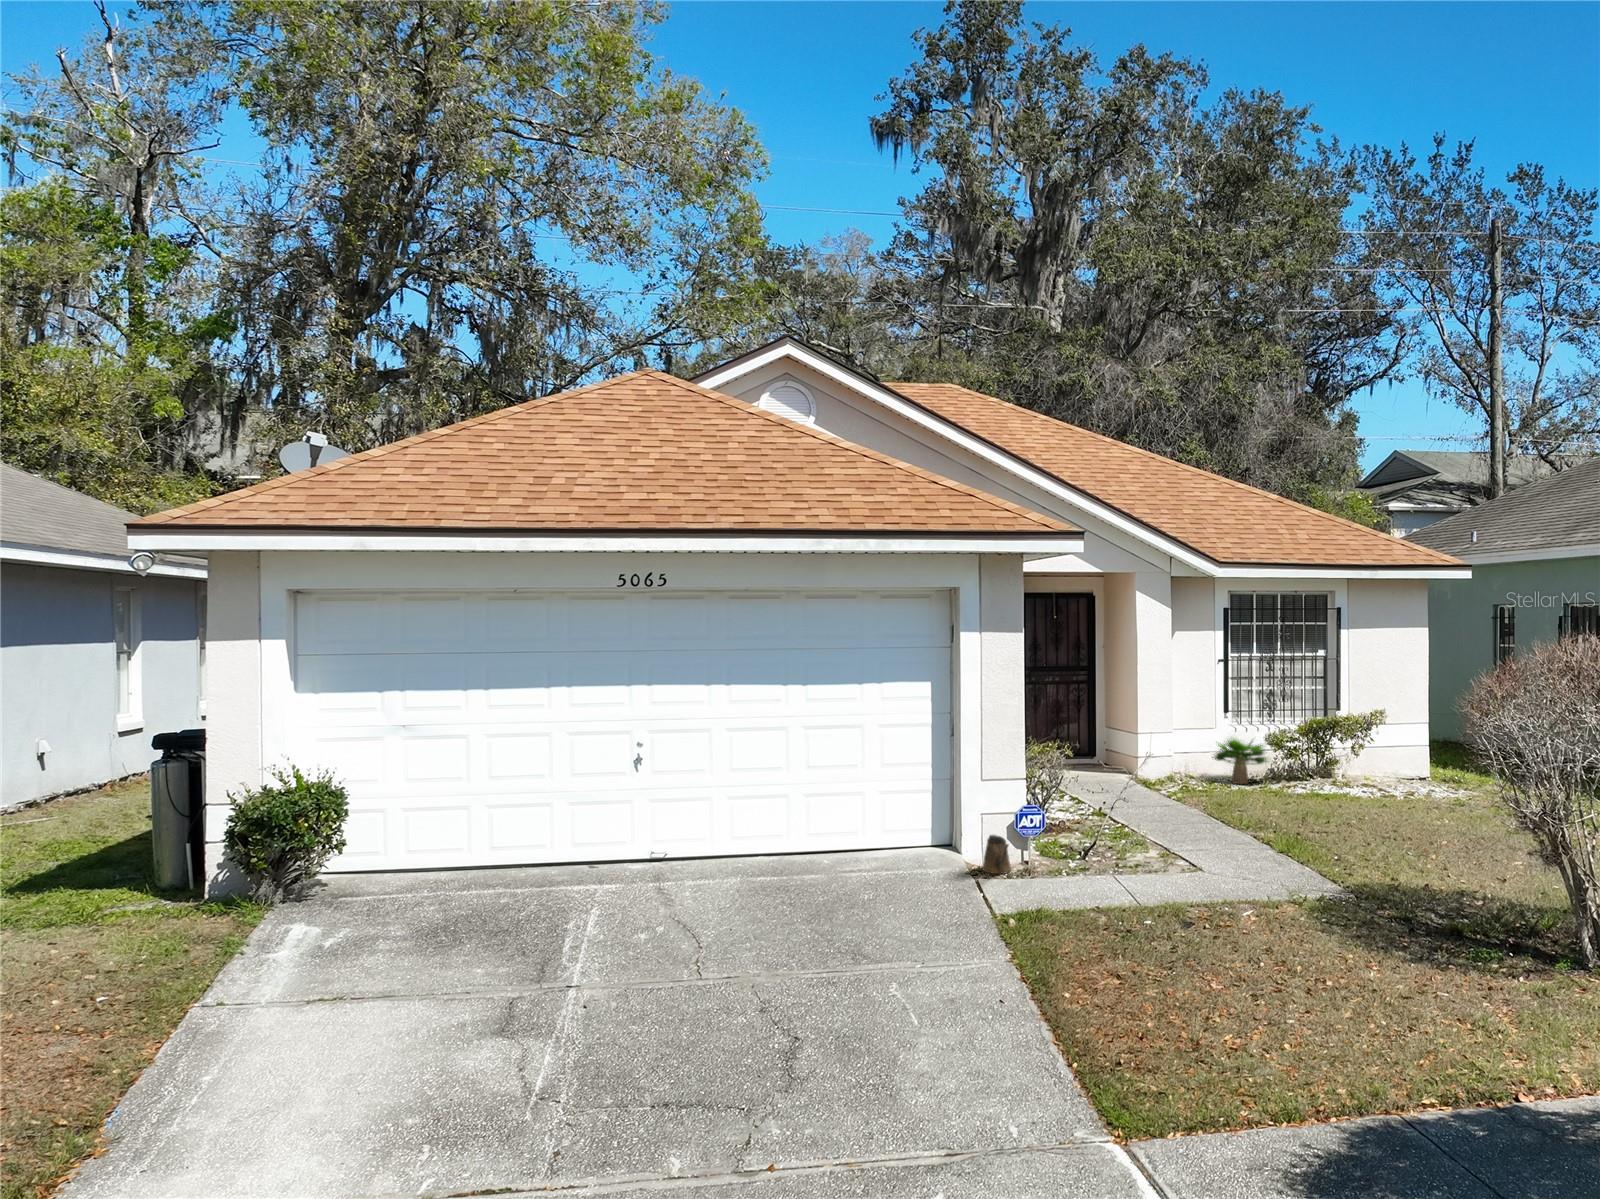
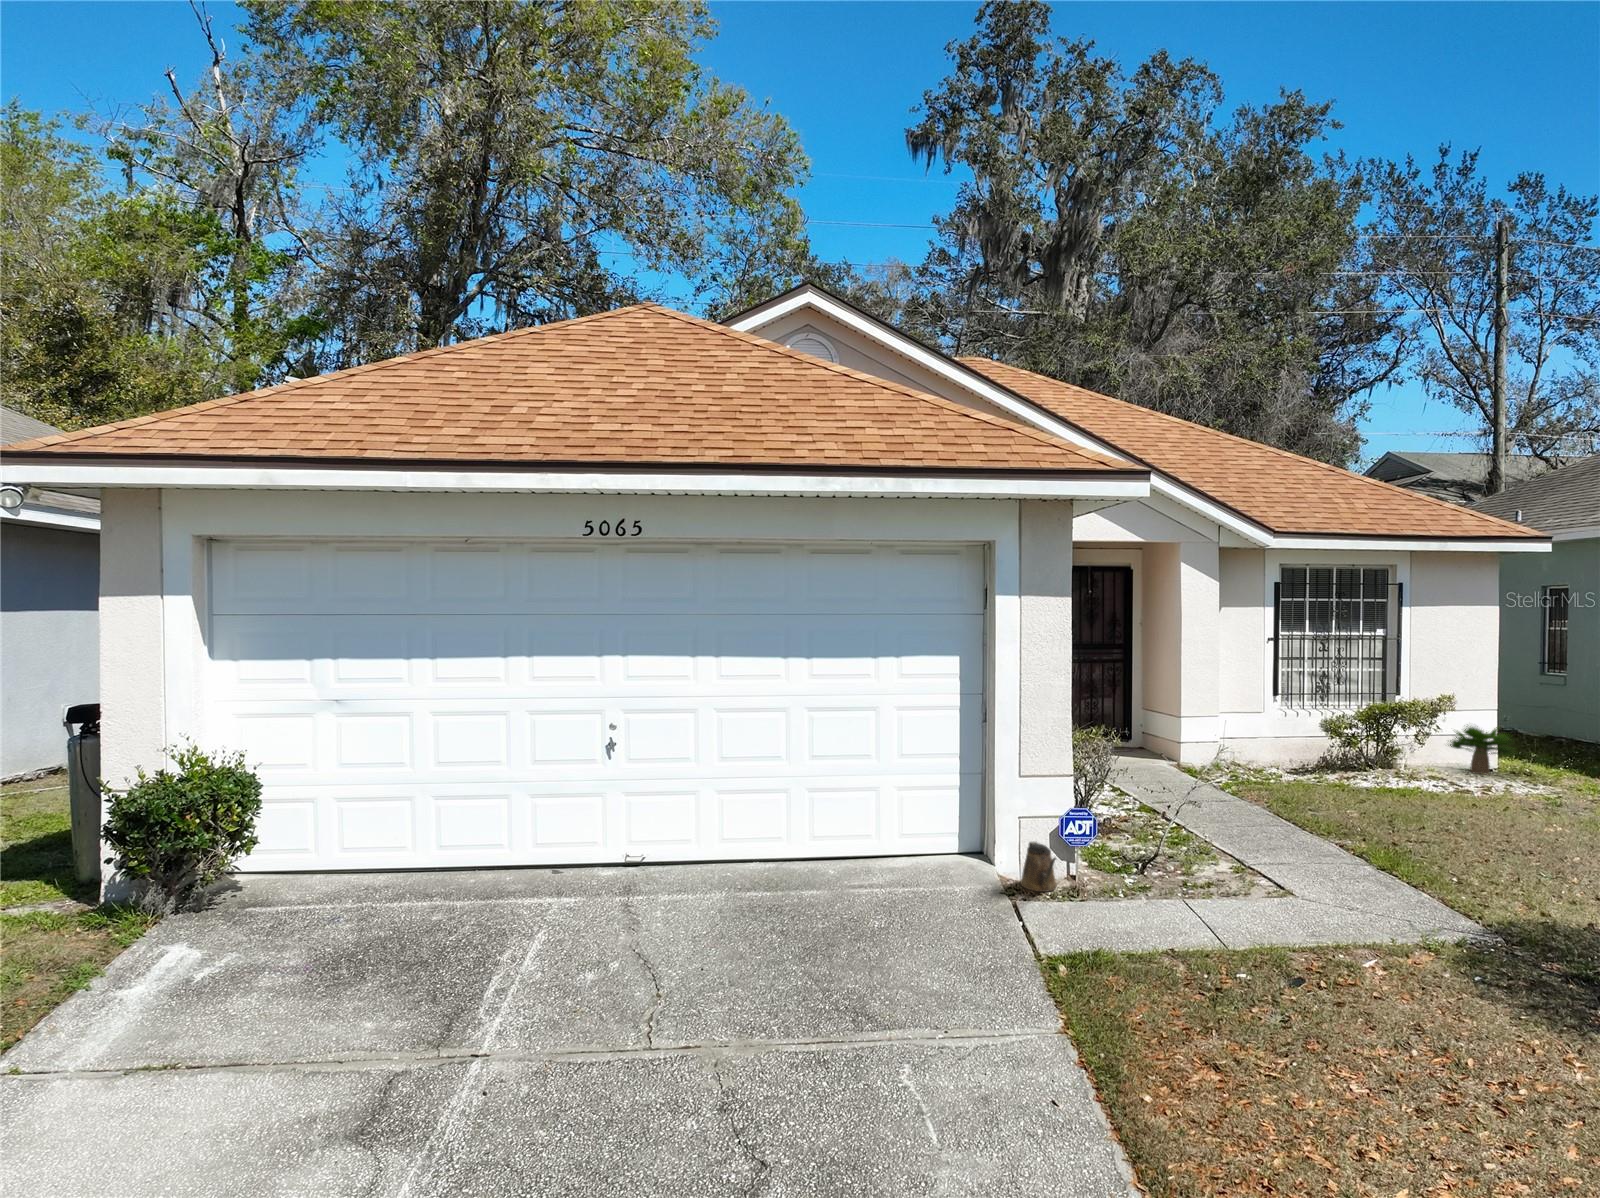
potted plant: present [1212,738,1267,784] -> present [1448,726,1514,775]

